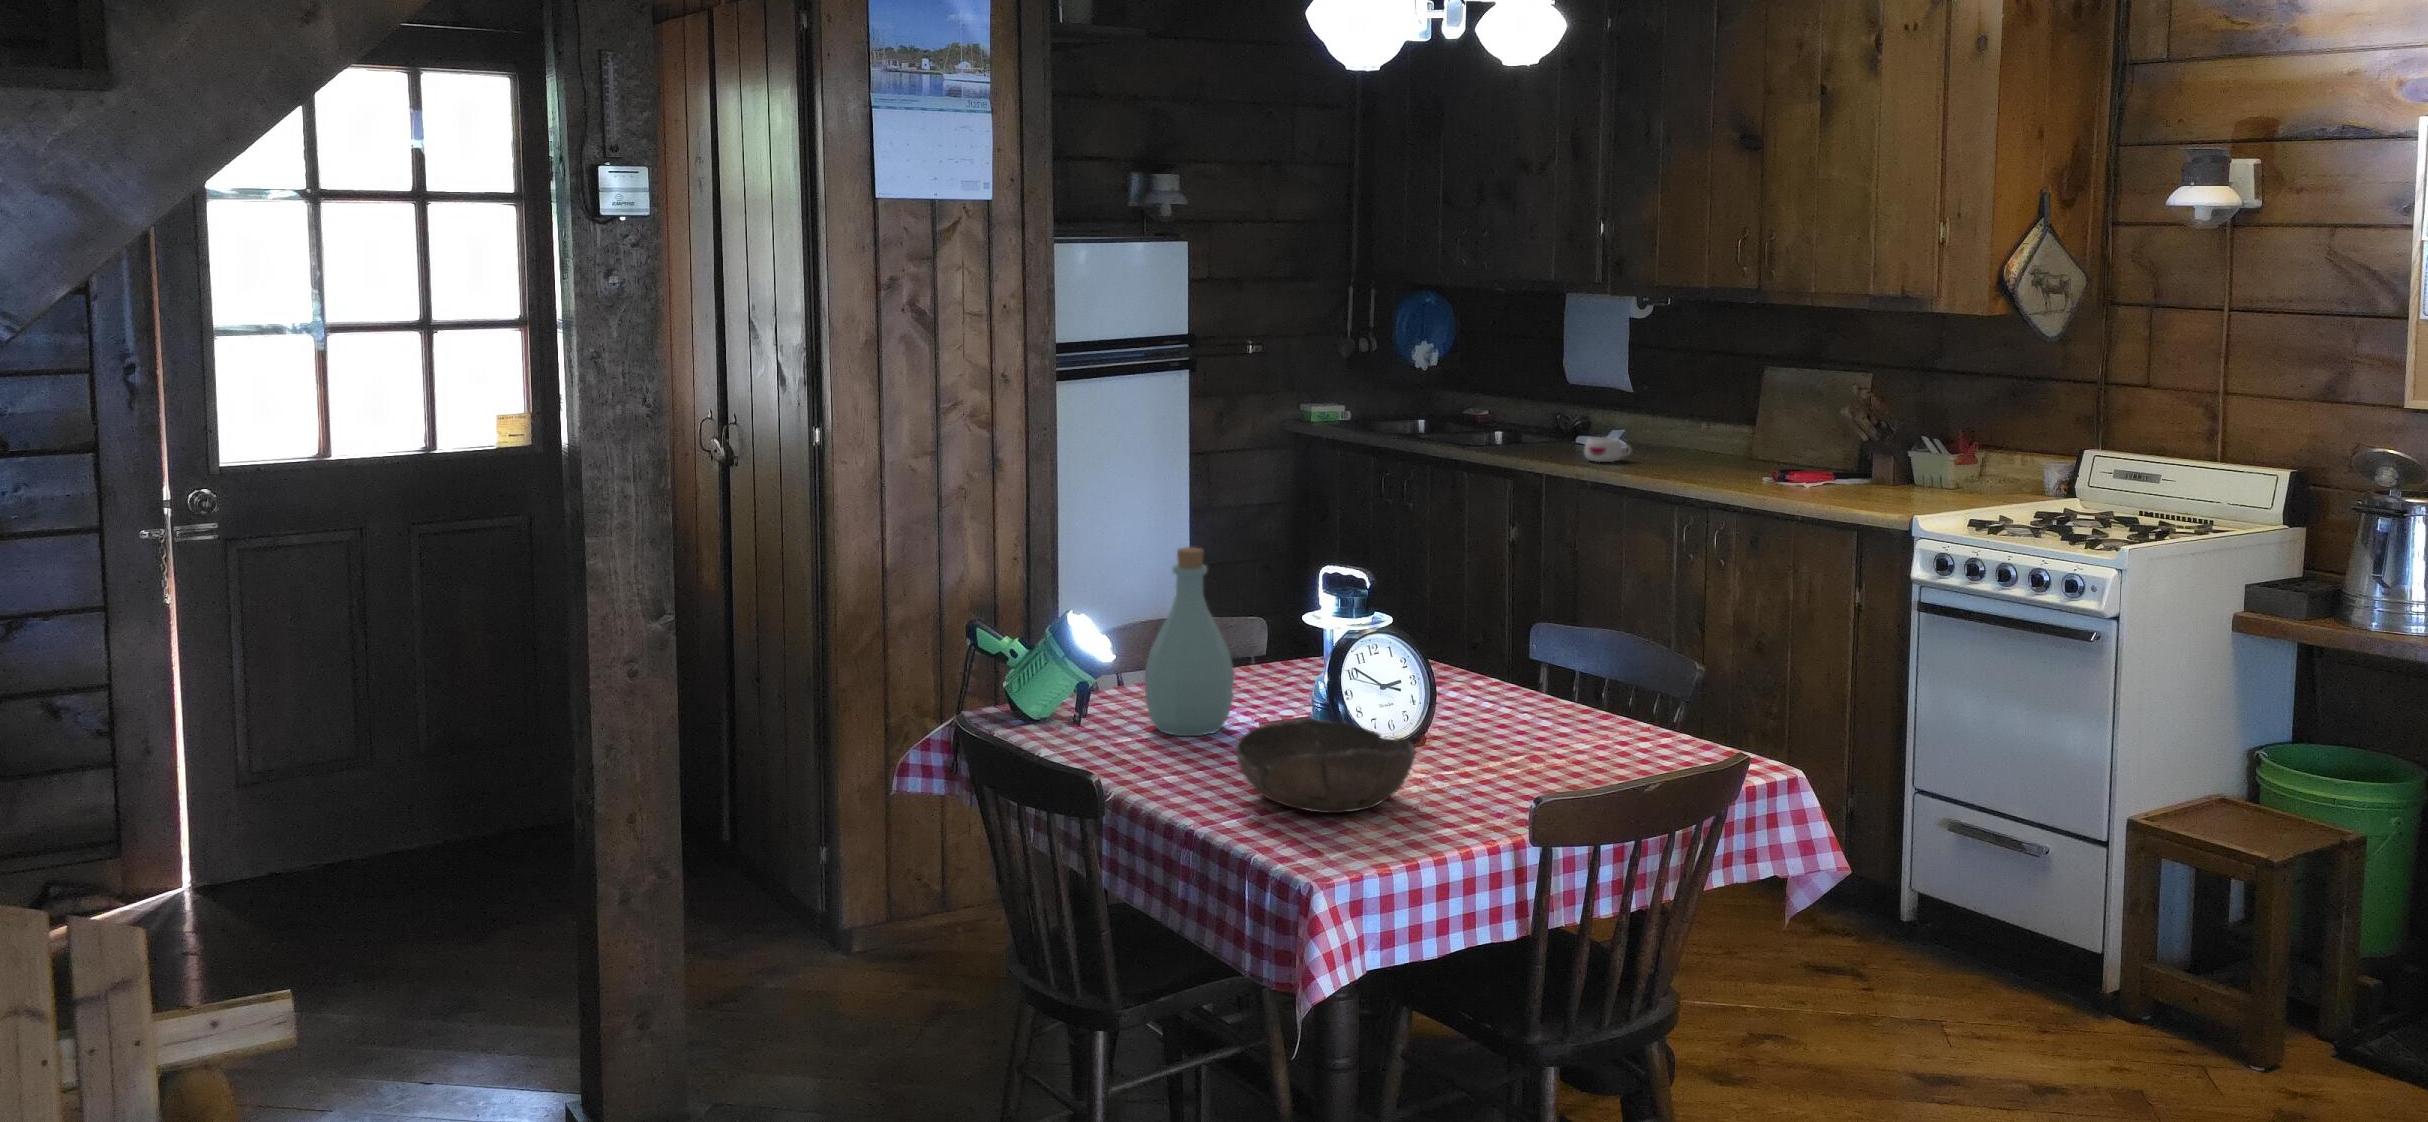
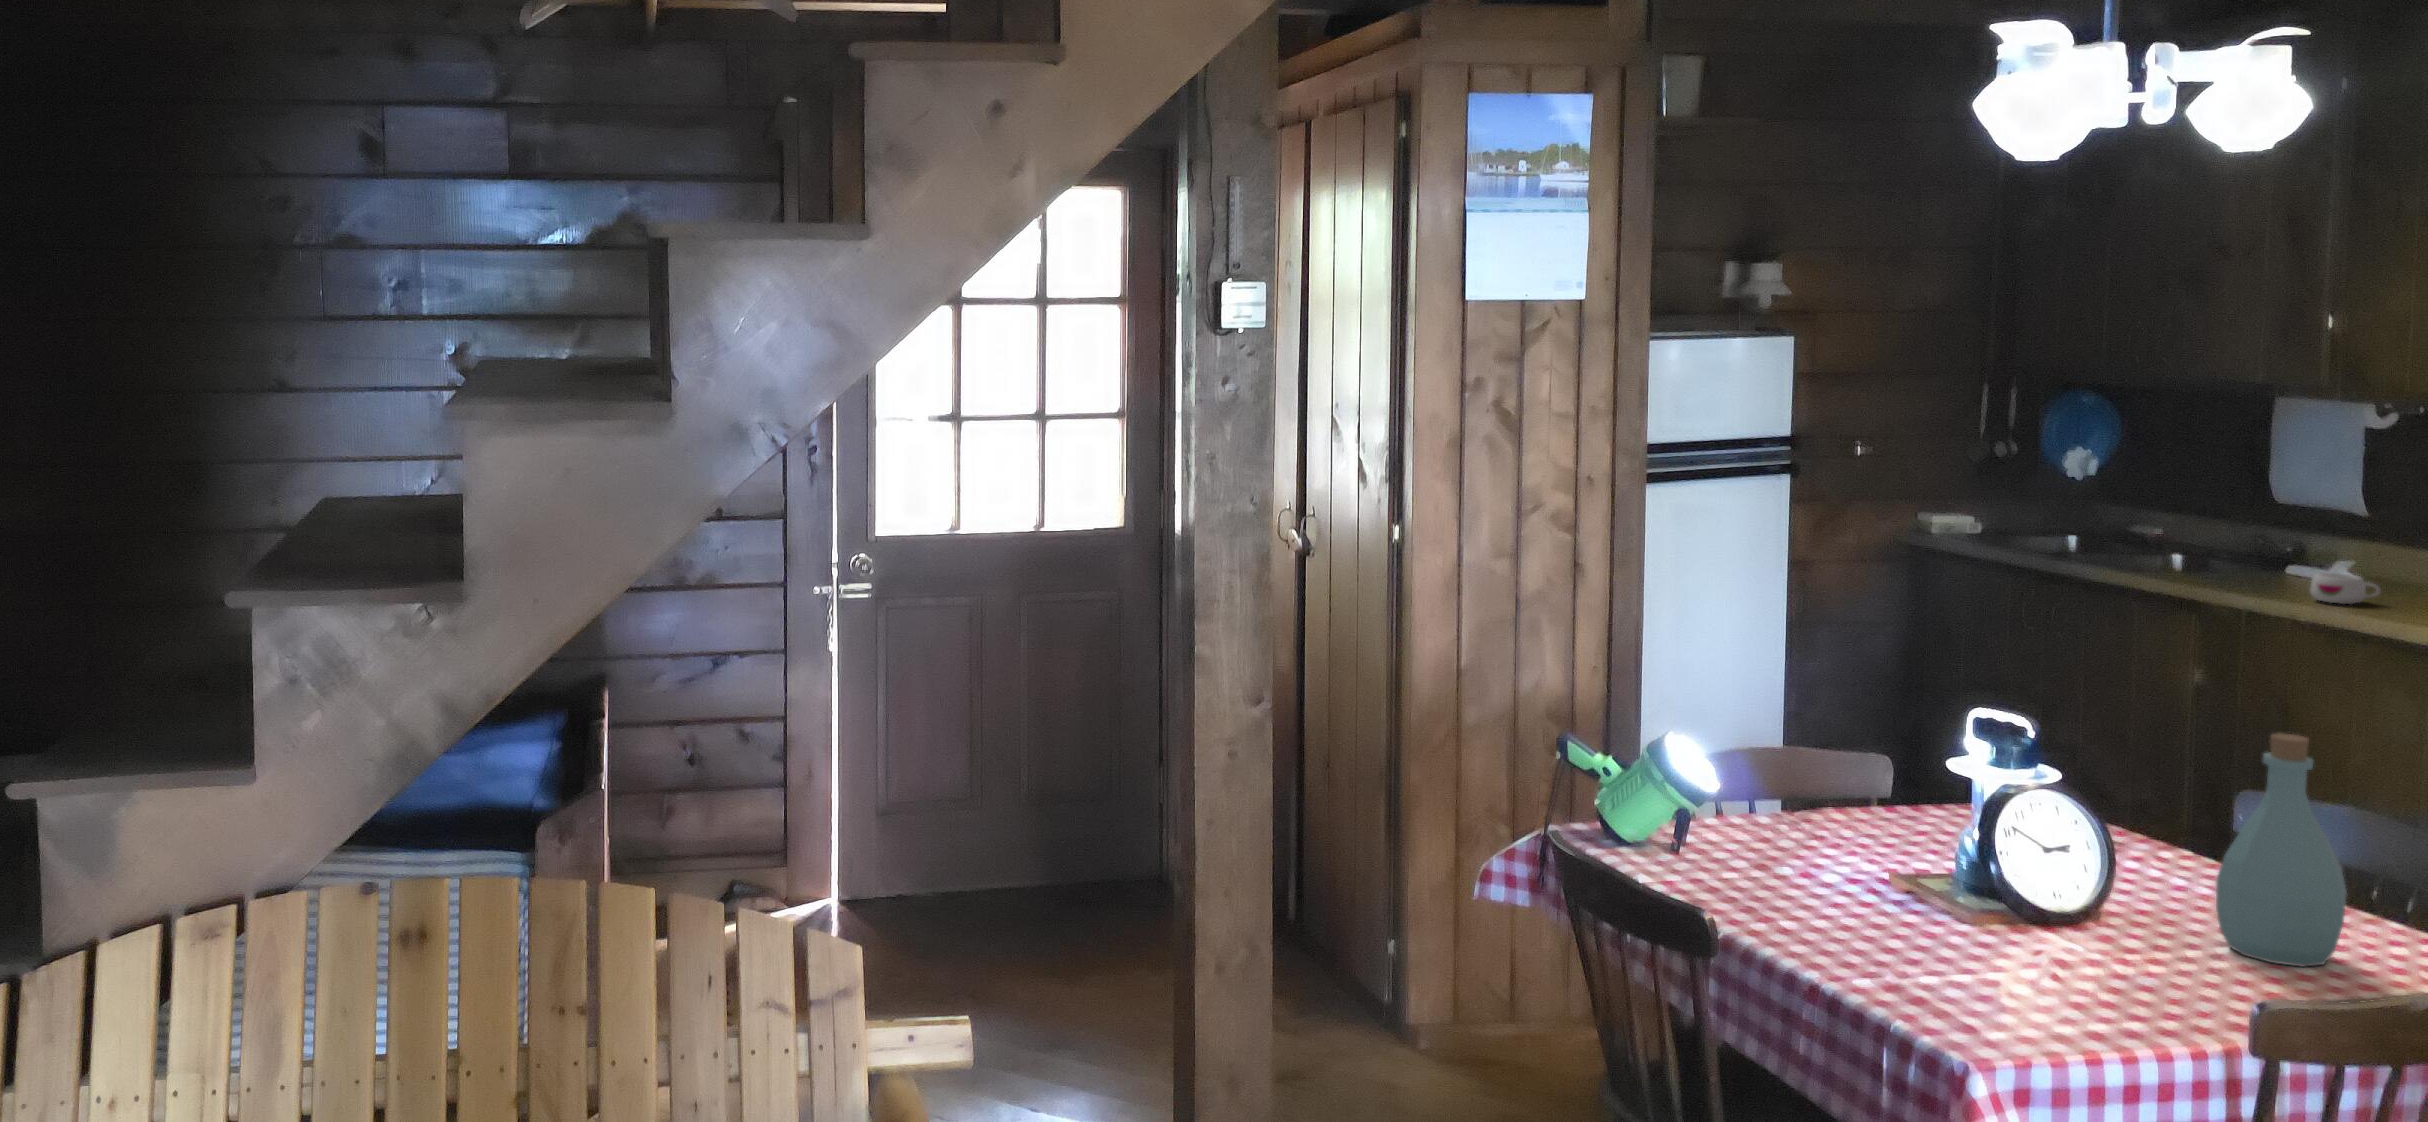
bottle: present [1145,547,1234,736] -> present [2216,733,2347,967]
bowl: present [1234,719,1415,813] -> none [1867,877,2093,986]

